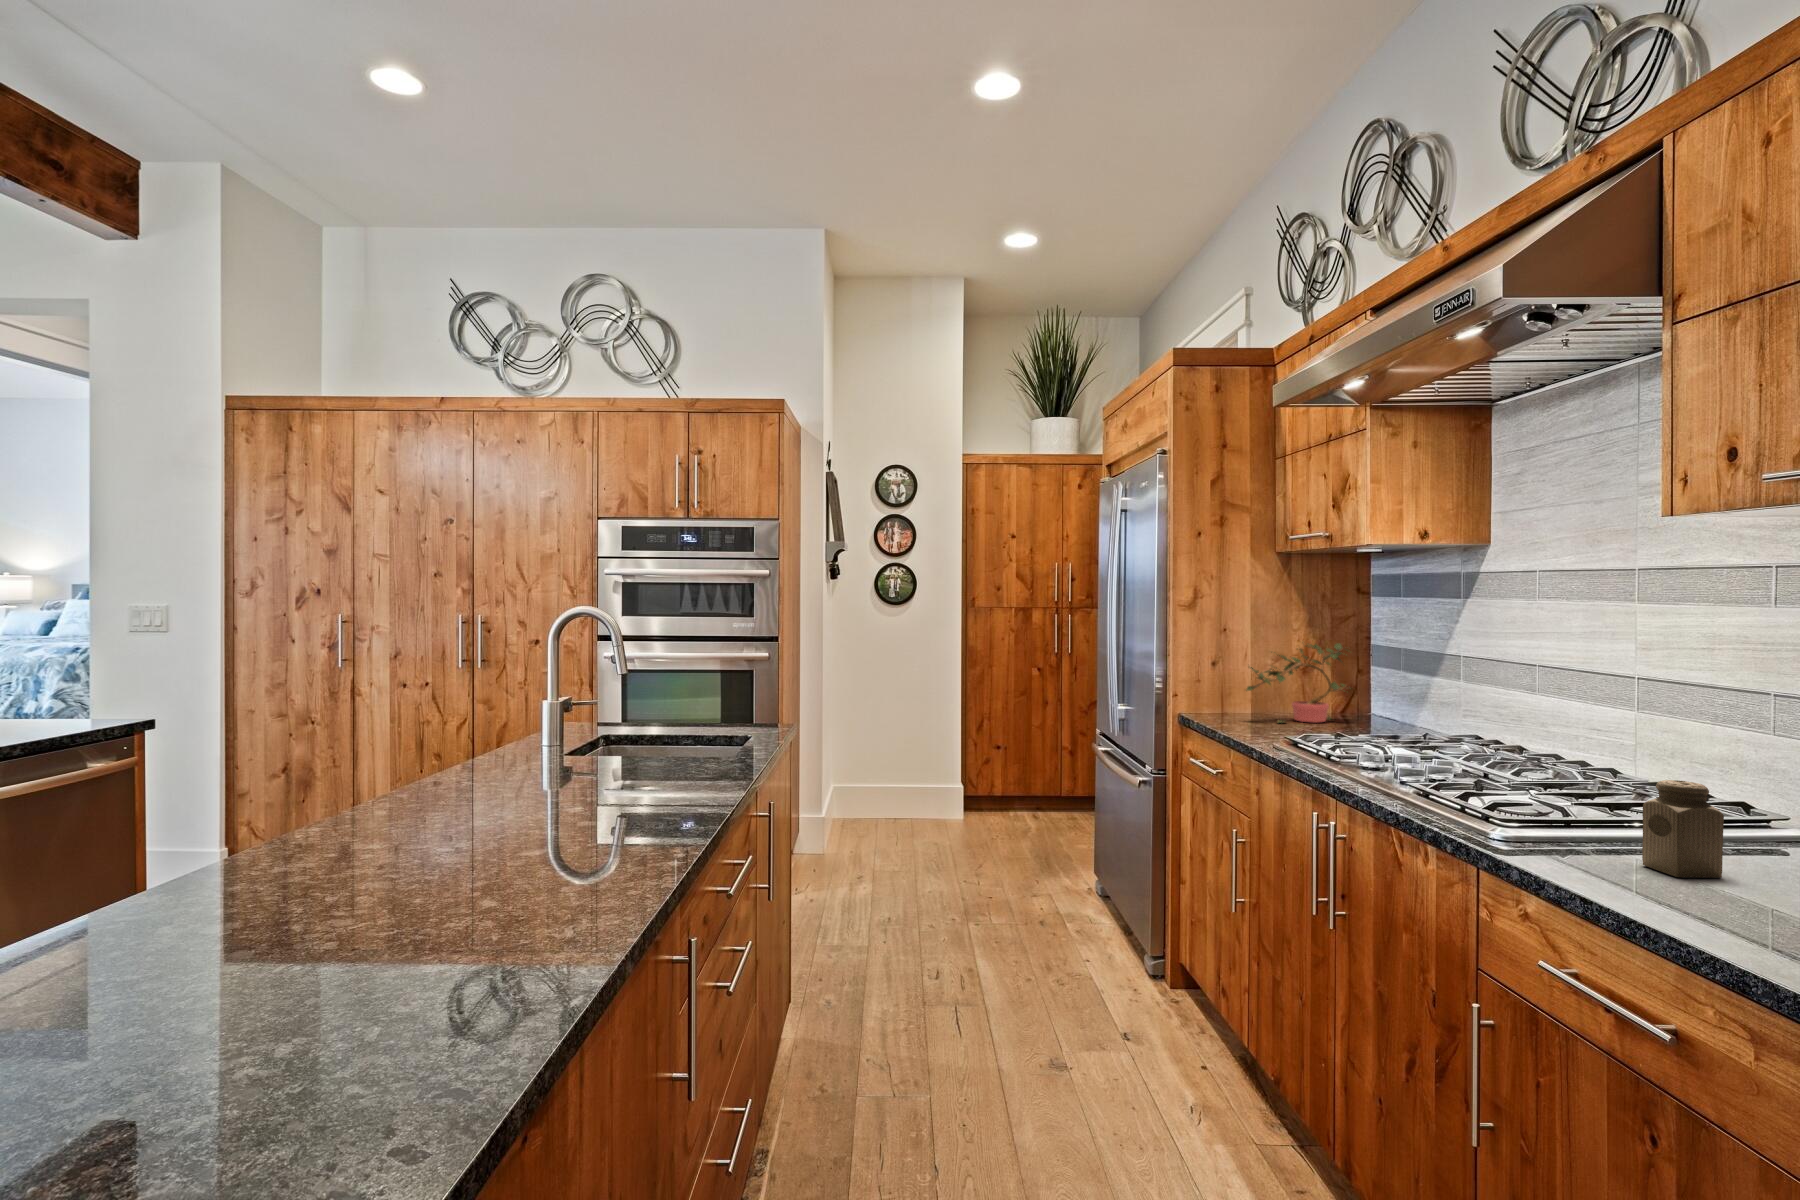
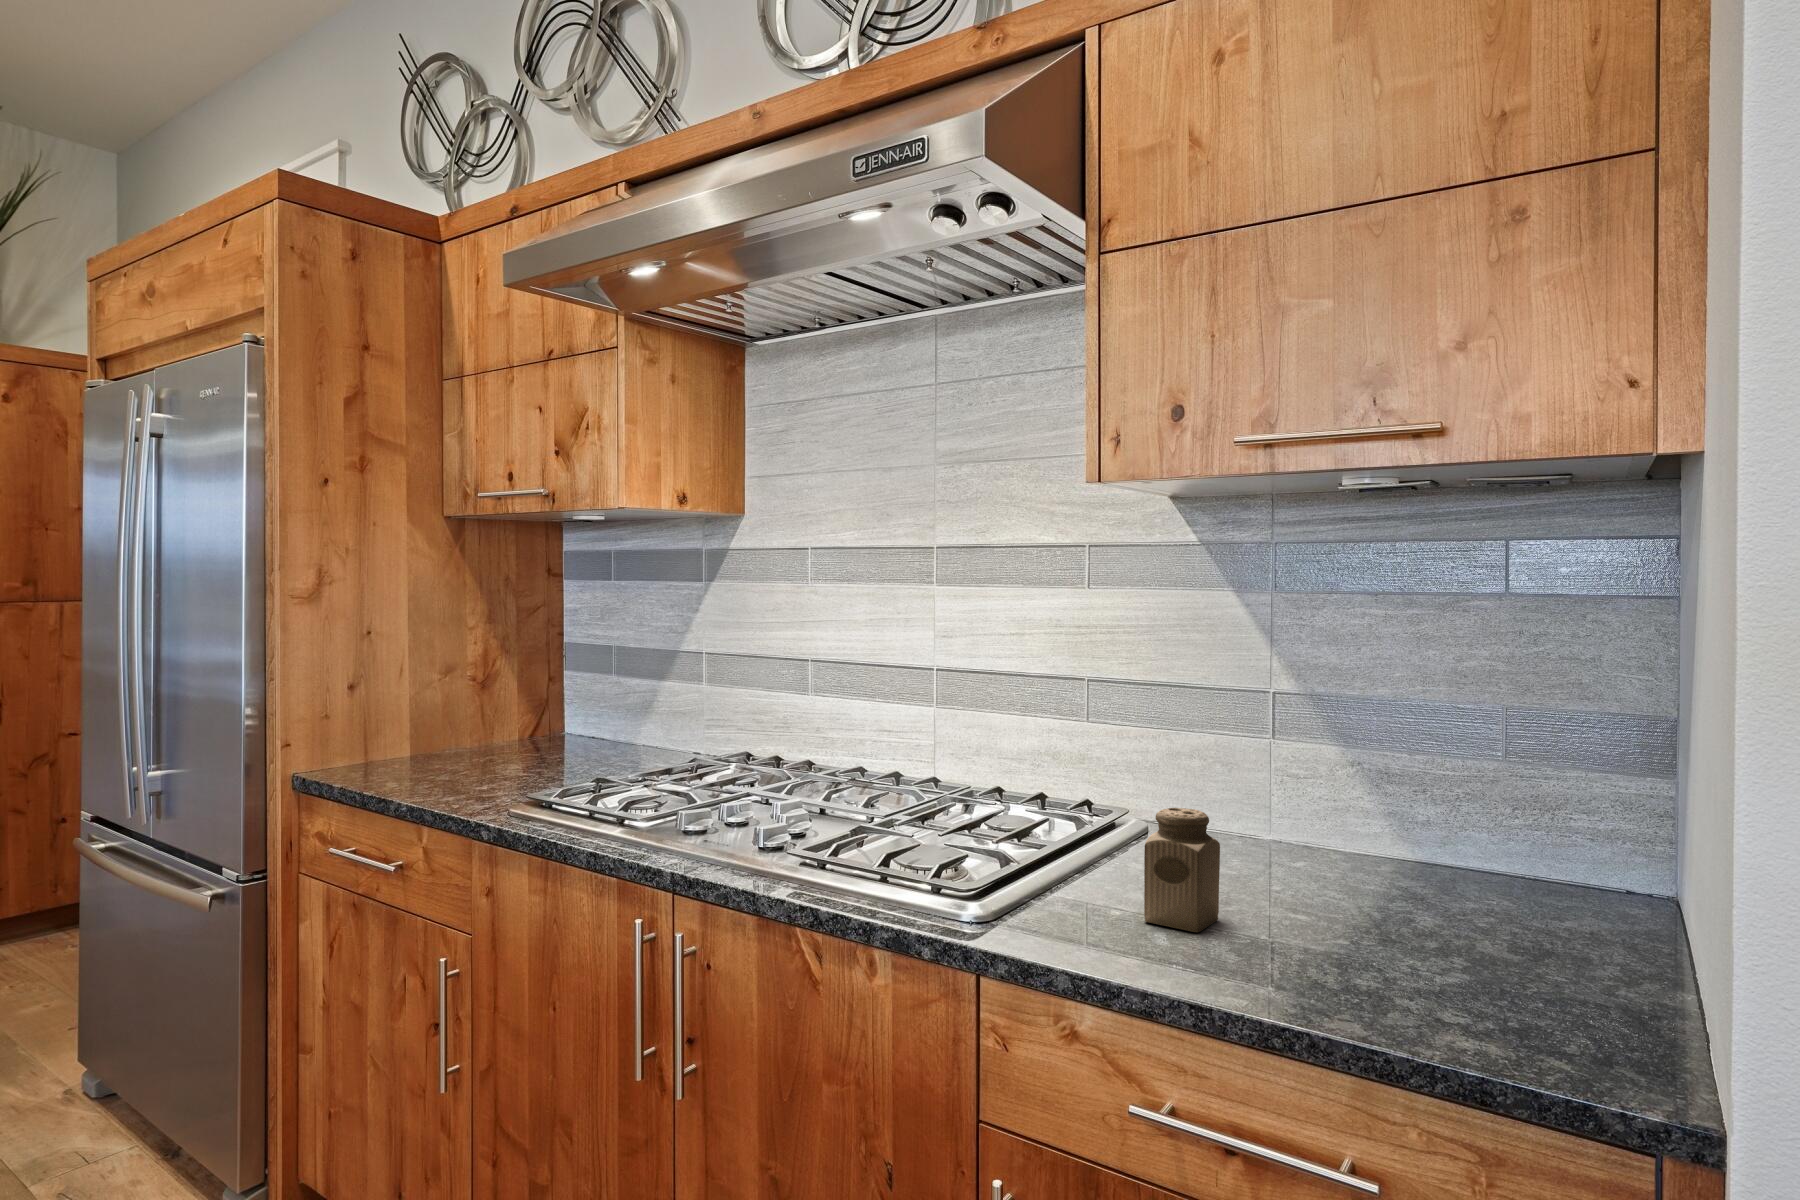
potted plant: present [1246,643,1346,723] -> none [419,642,561,767]

